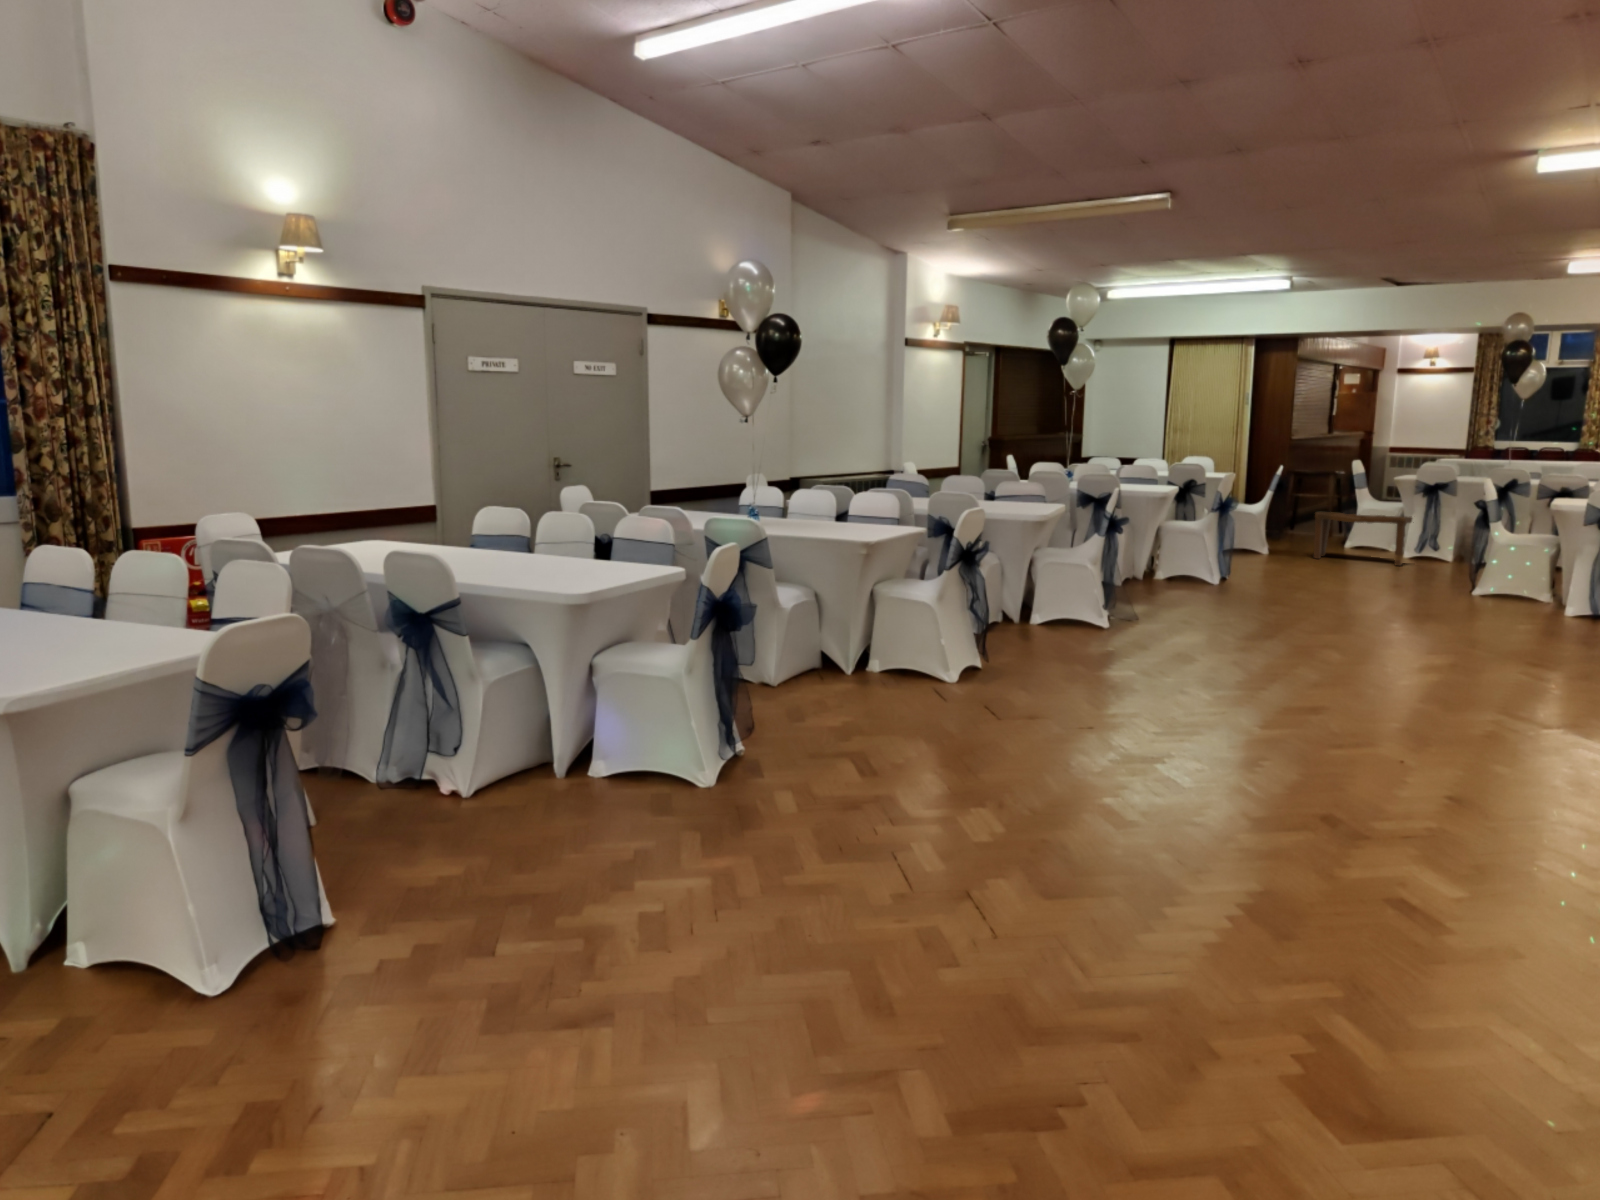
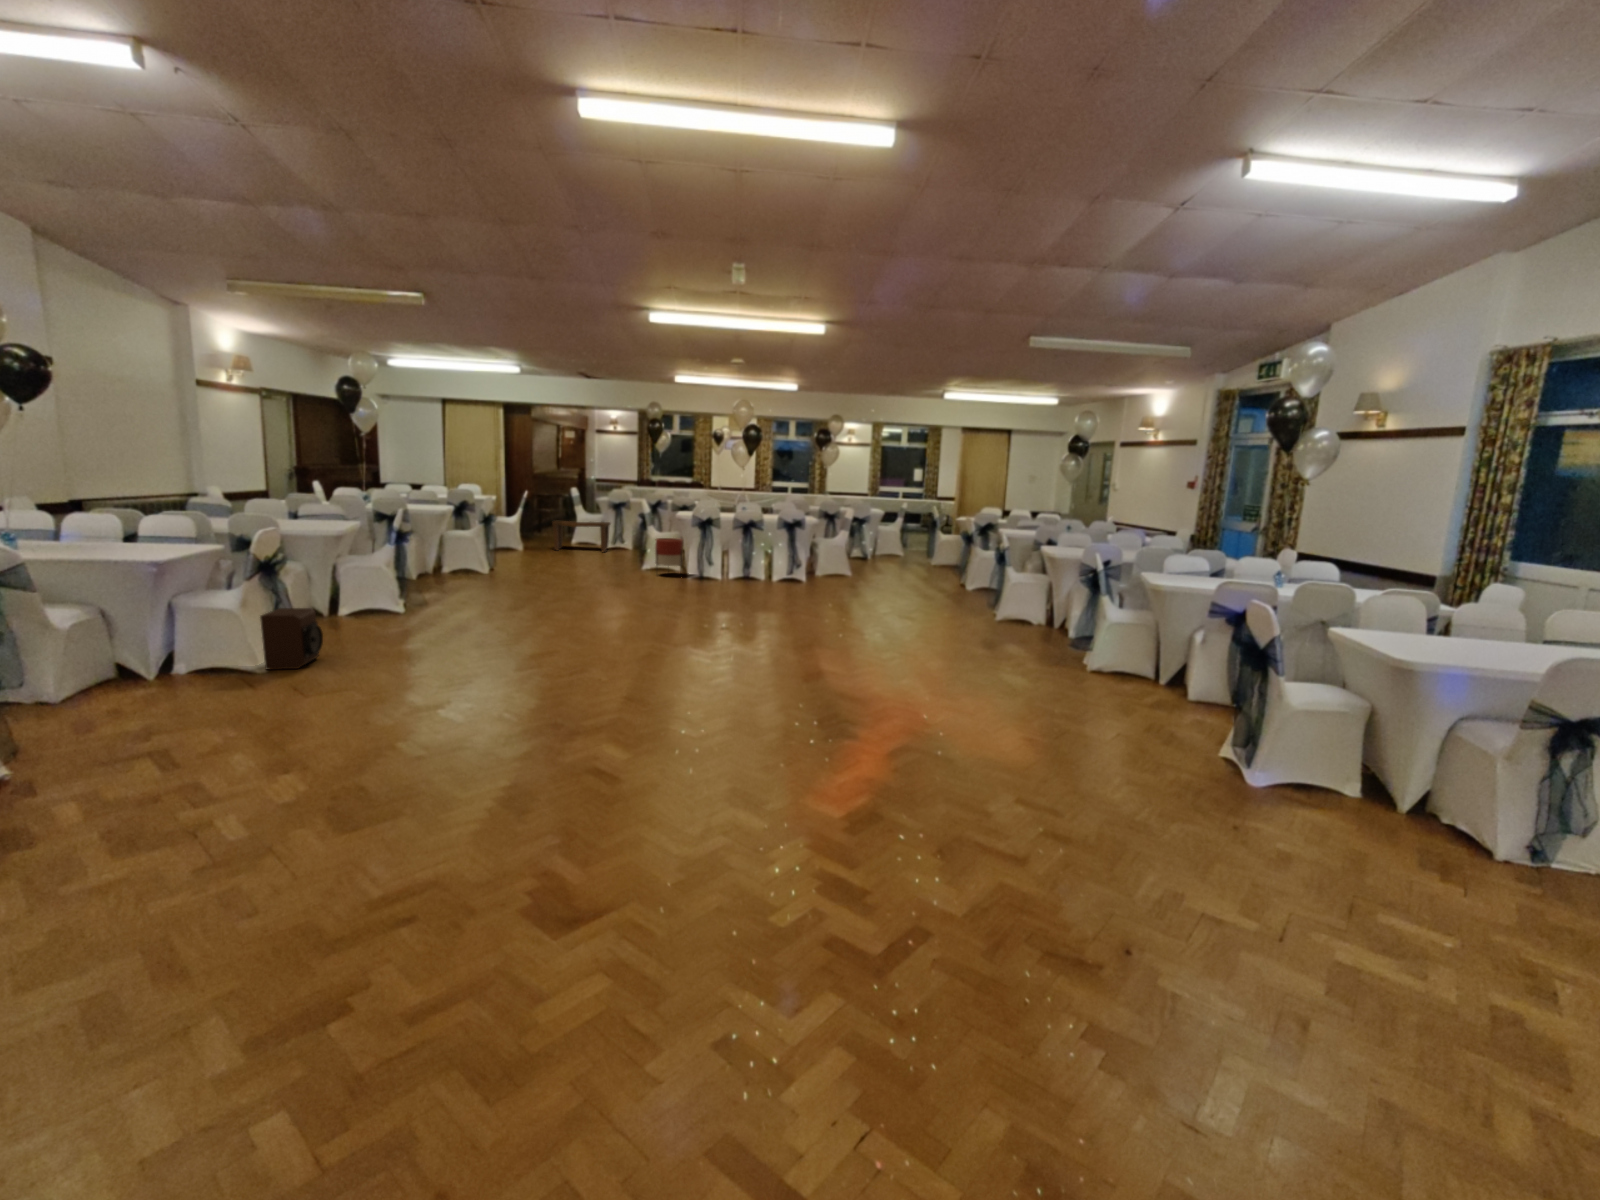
planter: none [1502,543,1564,612] -> present [655,538,683,566]
speaker: none [984,594,1042,666] -> present [260,608,323,670]

